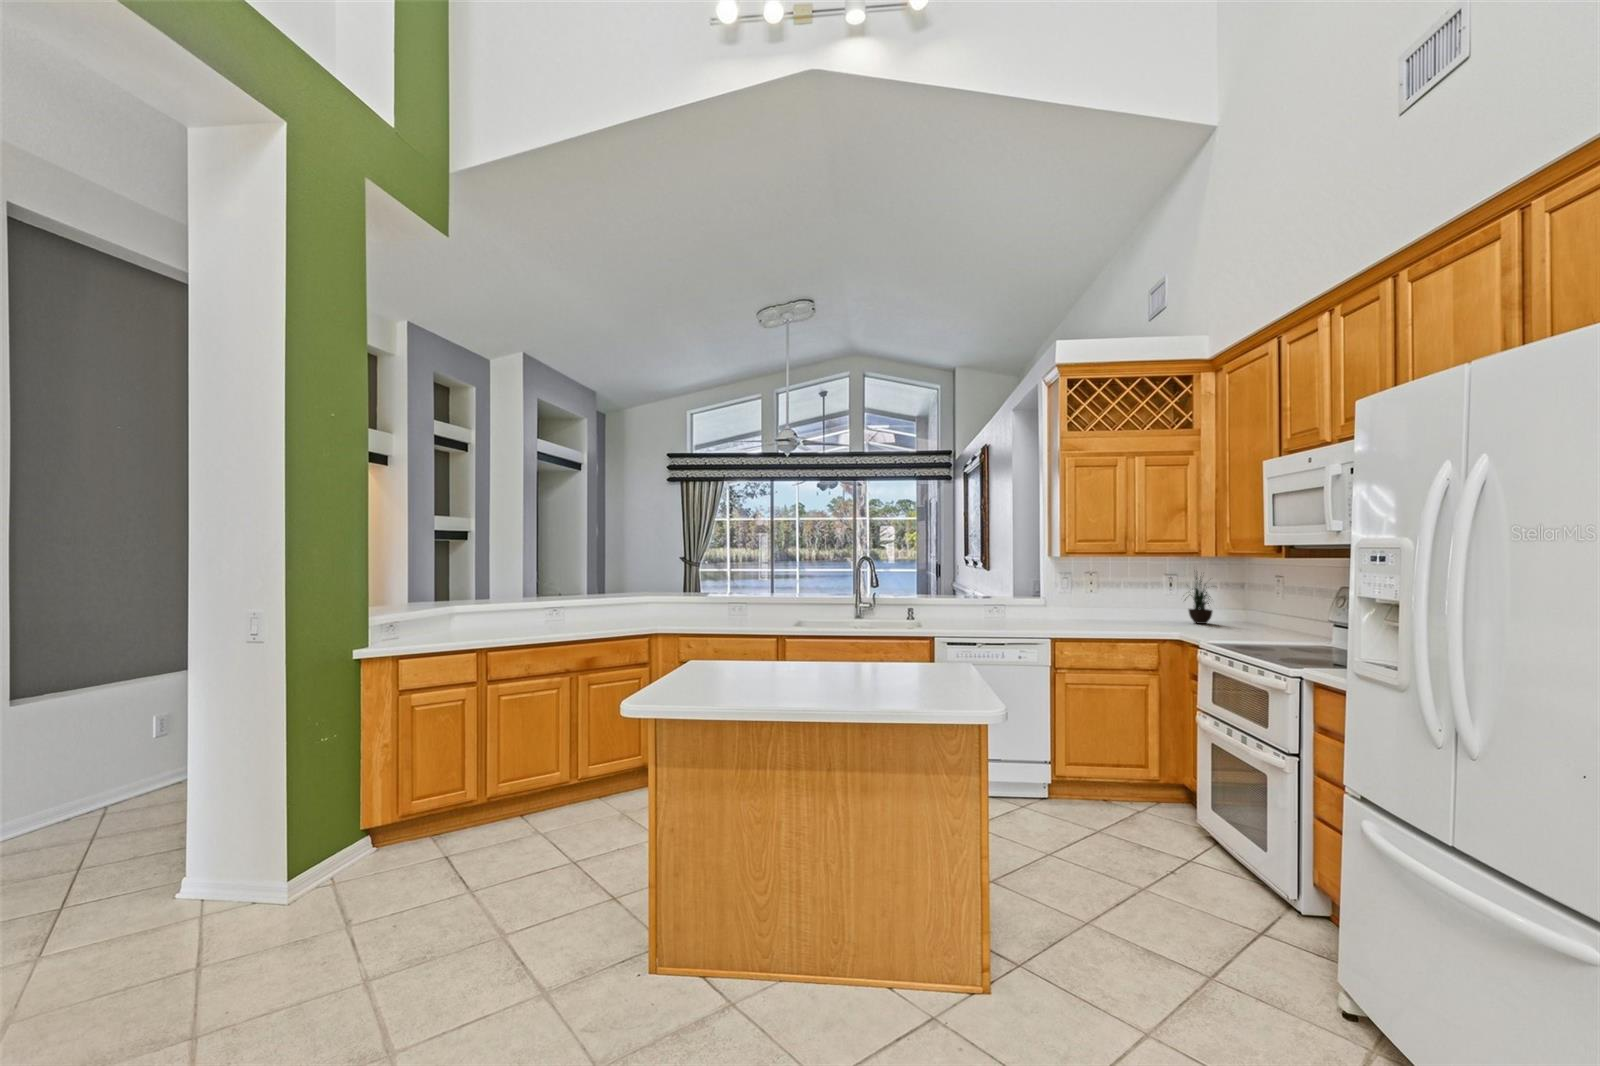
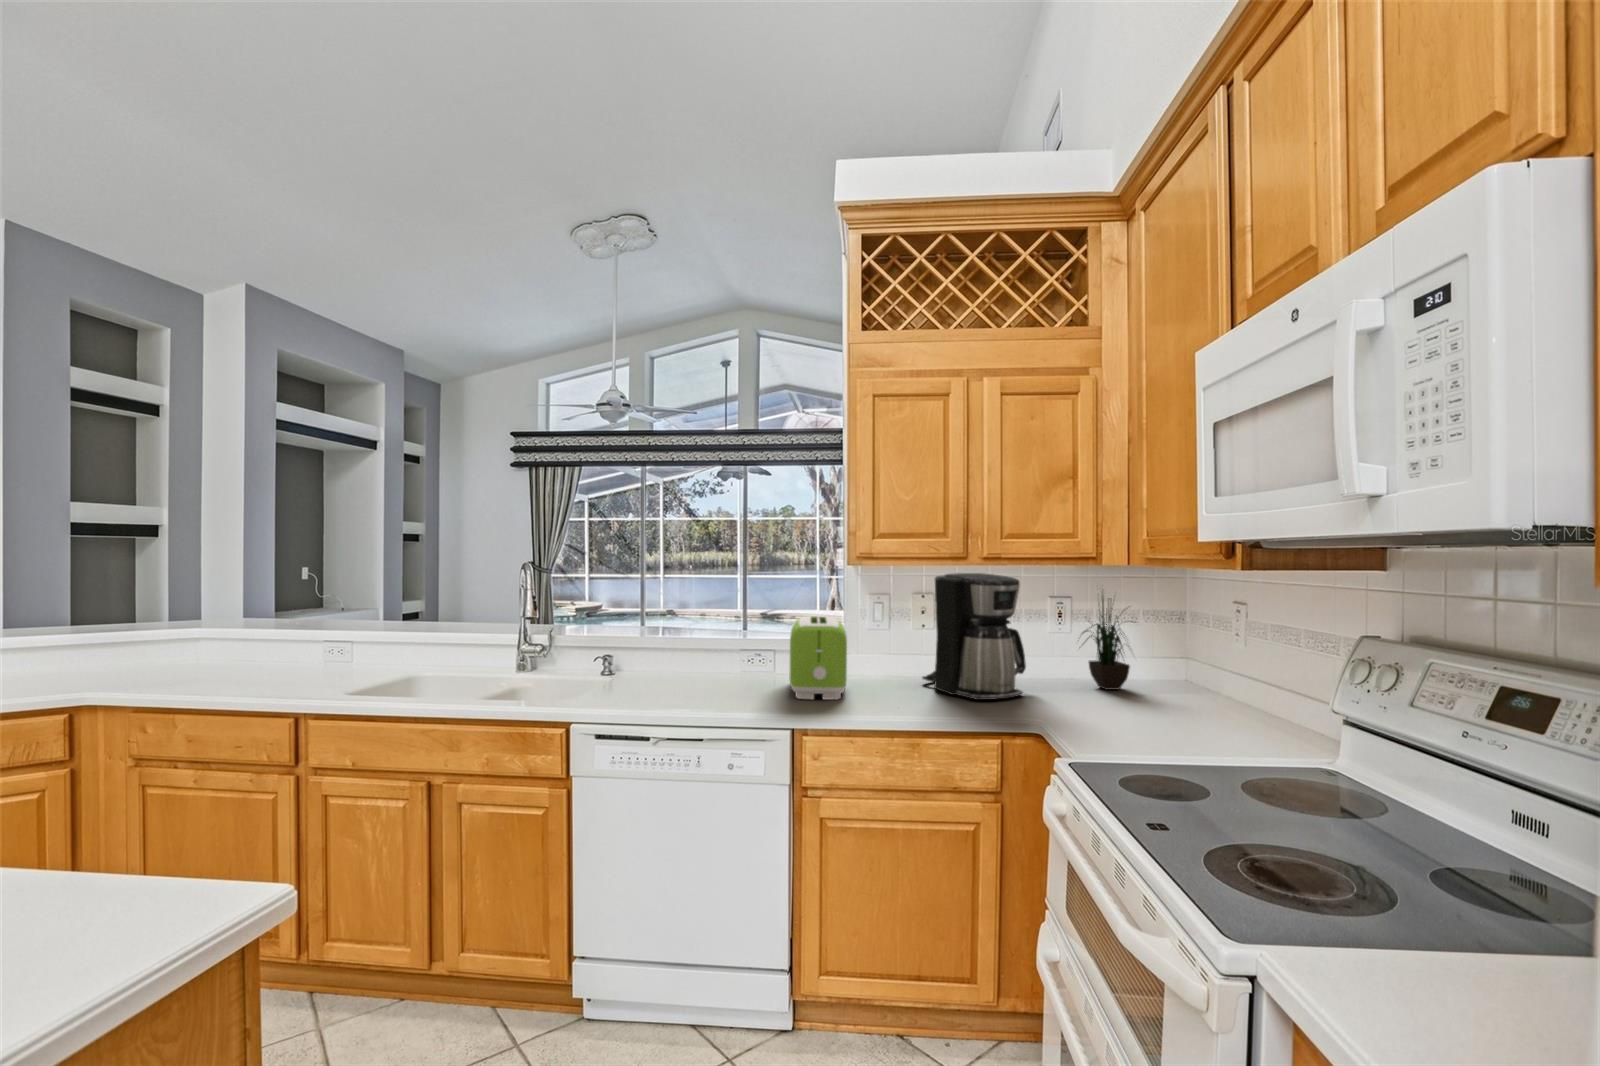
coffee maker: none [1094,561,1158,628] -> present [922,573,1026,700]
toaster: none [1018,587,1063,629] -> present [789,616,847,700]

